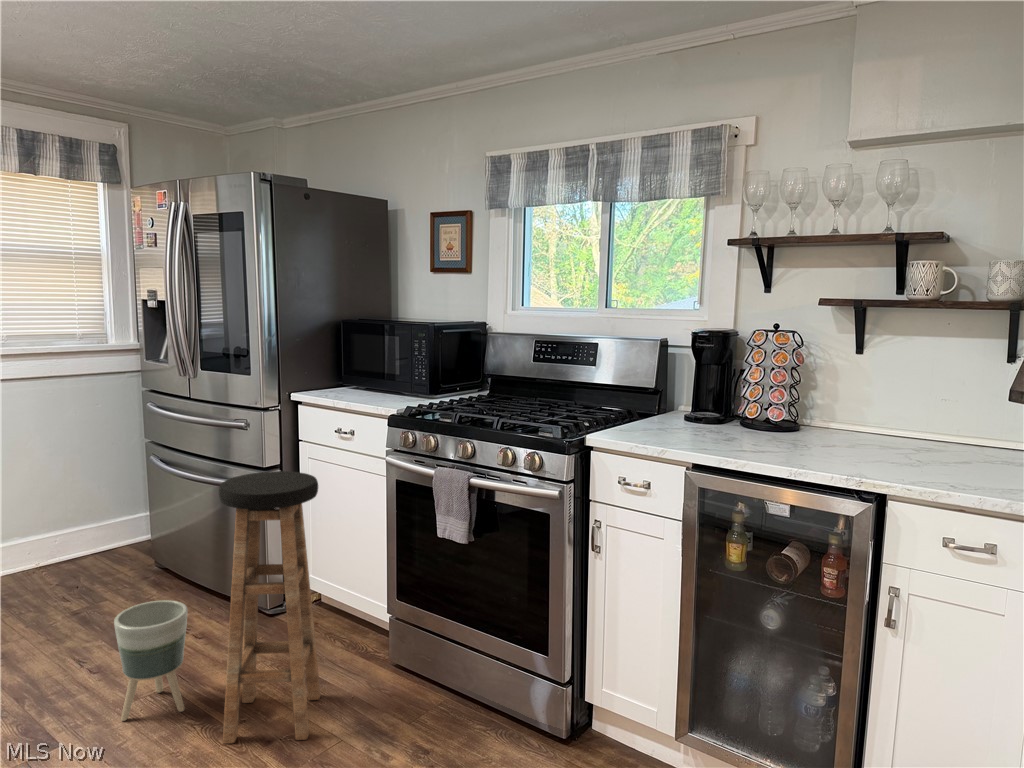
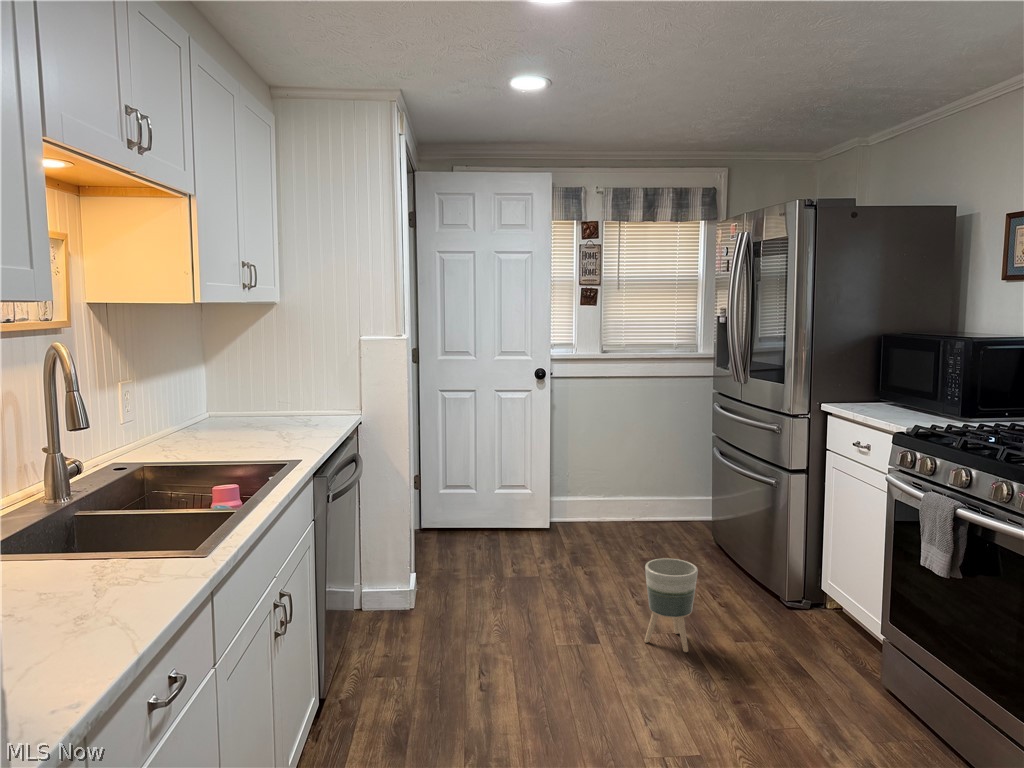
bar stool: present [219,471,320,744] -> none [704,469,803,711]

